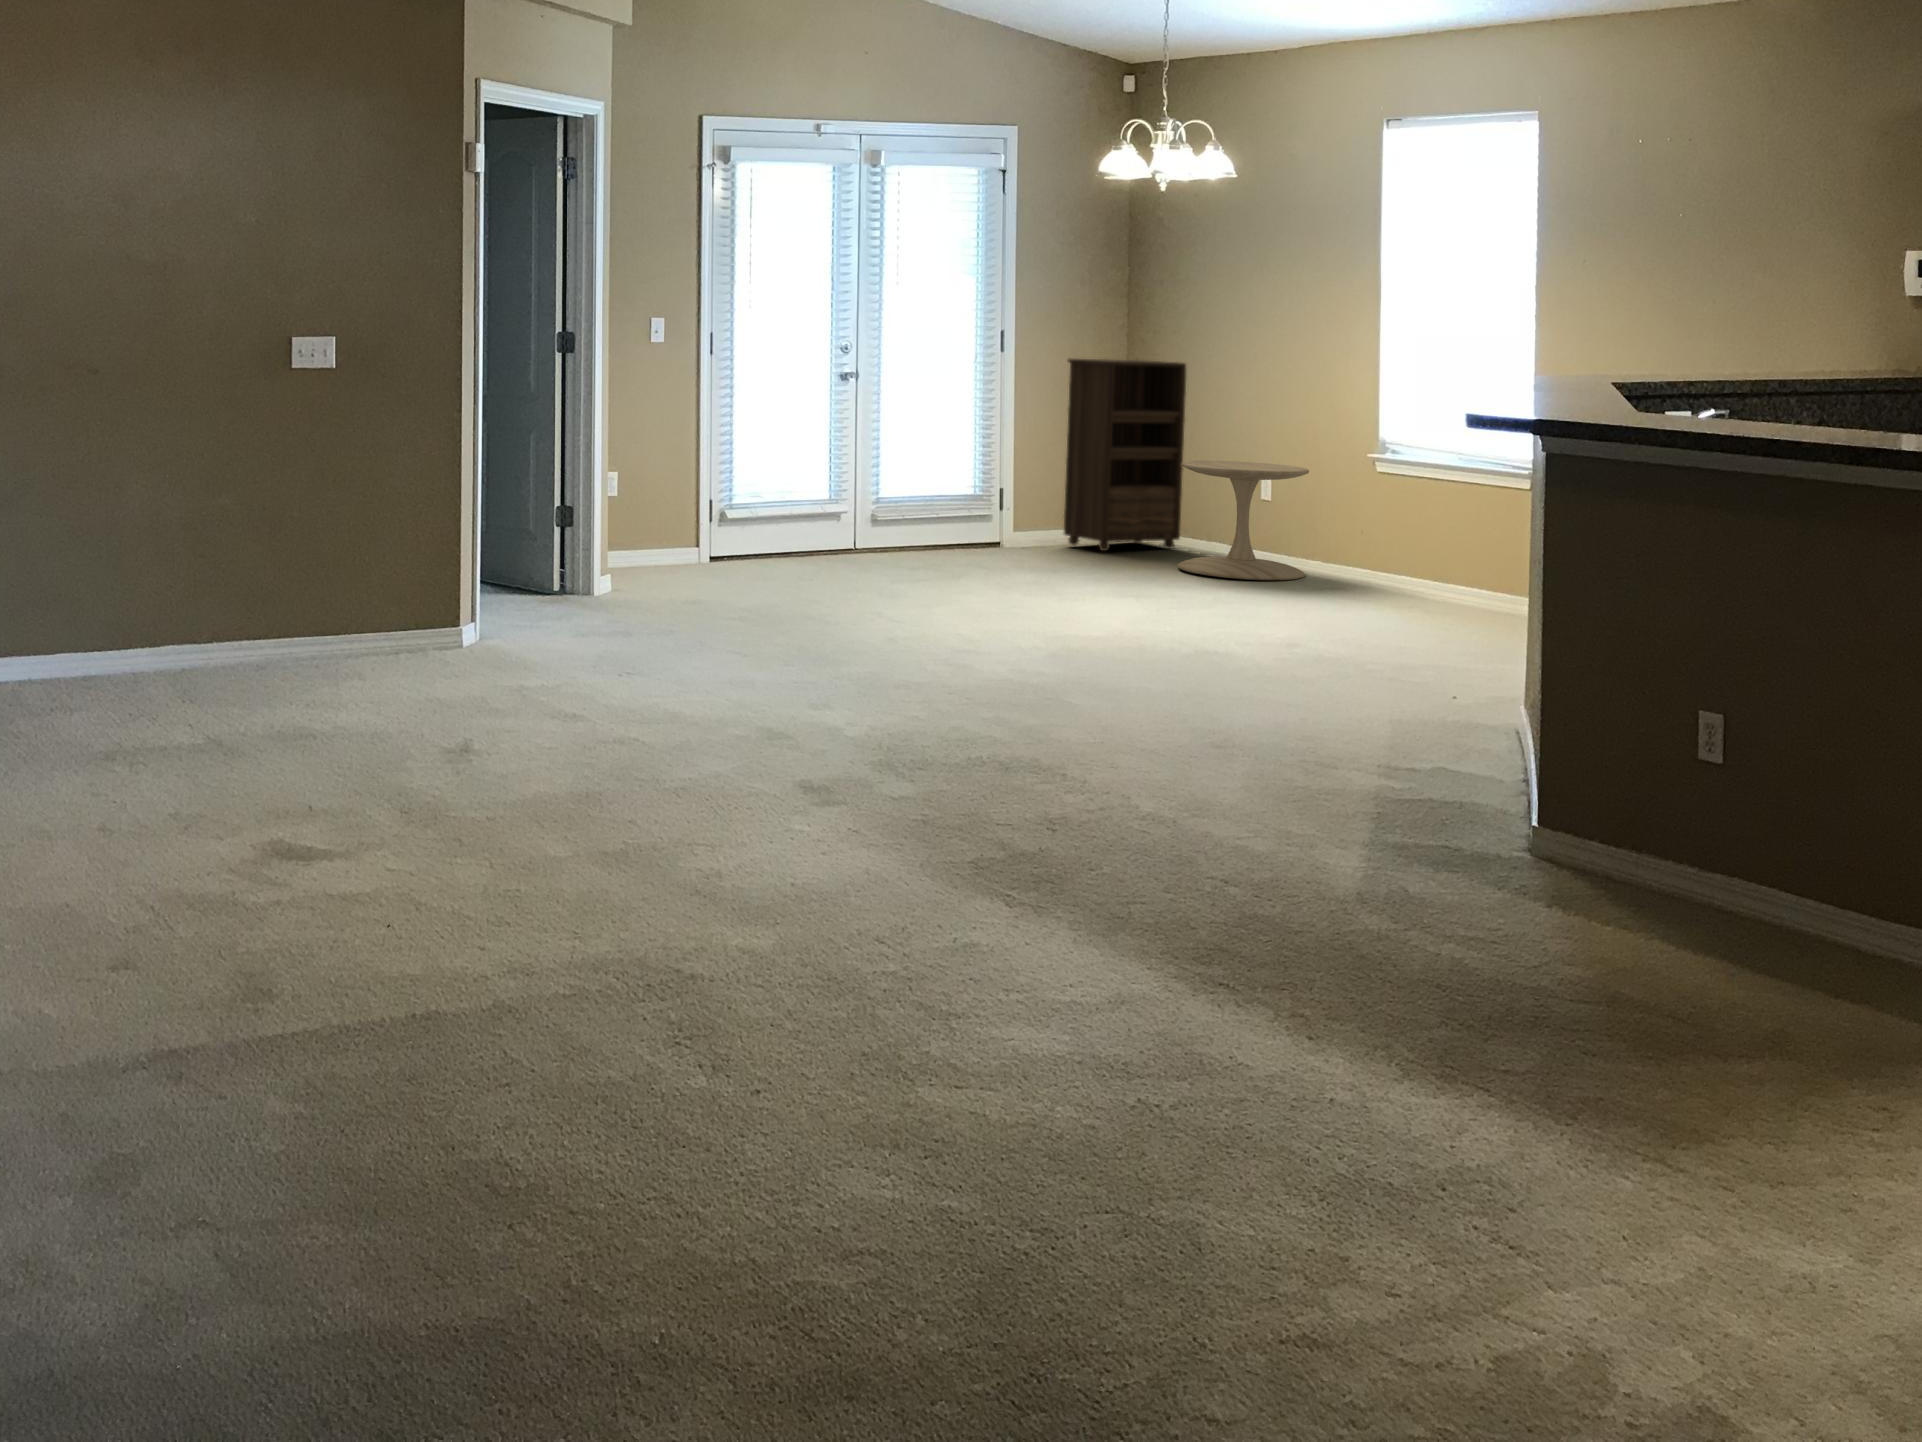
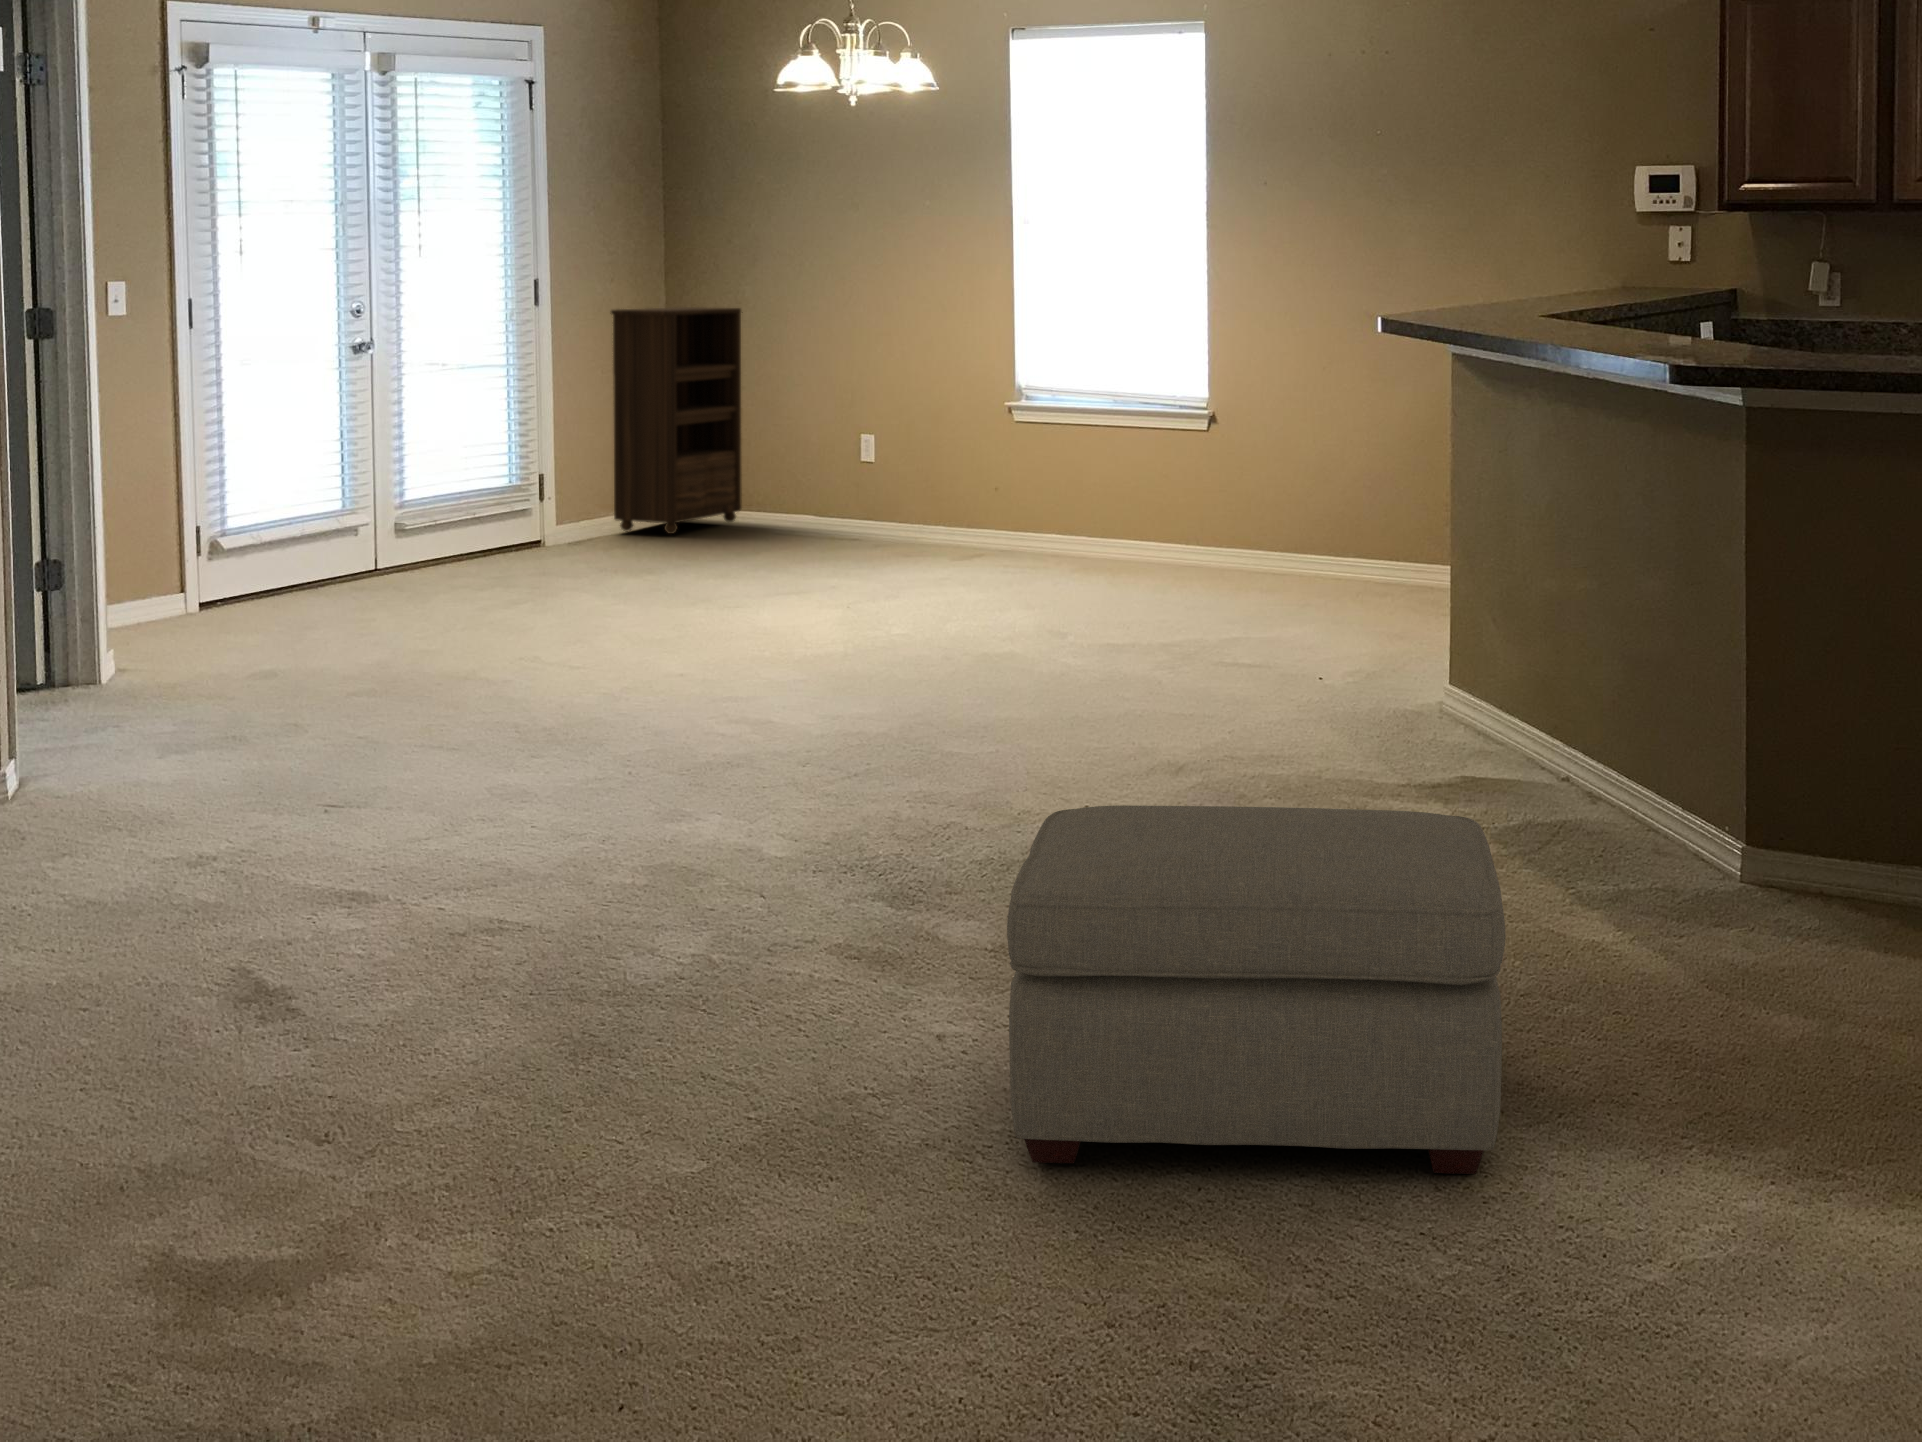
side table: present [1178,461,1309,580] -> none [776,416,915,548]
ottoman: none [658,713,1082,1020] -> present [1007,805,1506,1174]

